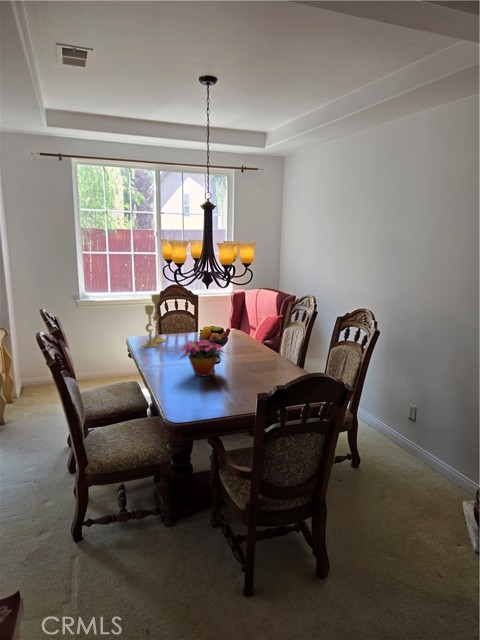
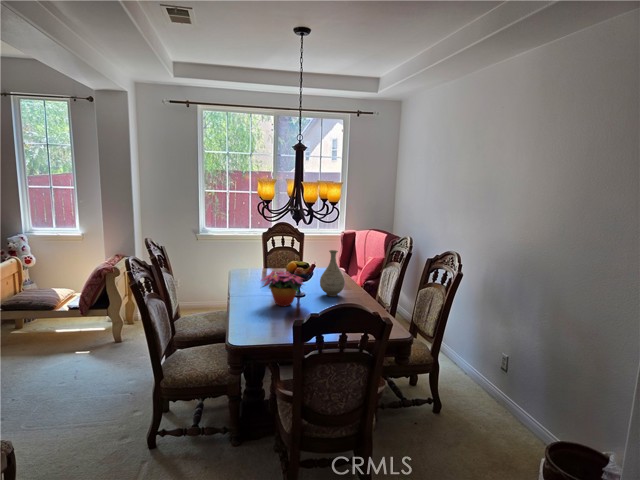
candlestick: present [143,294,166,347] -> none [240,229,265,279]
vase: none [234,314,259,362] -> present [320,250,345,297]

